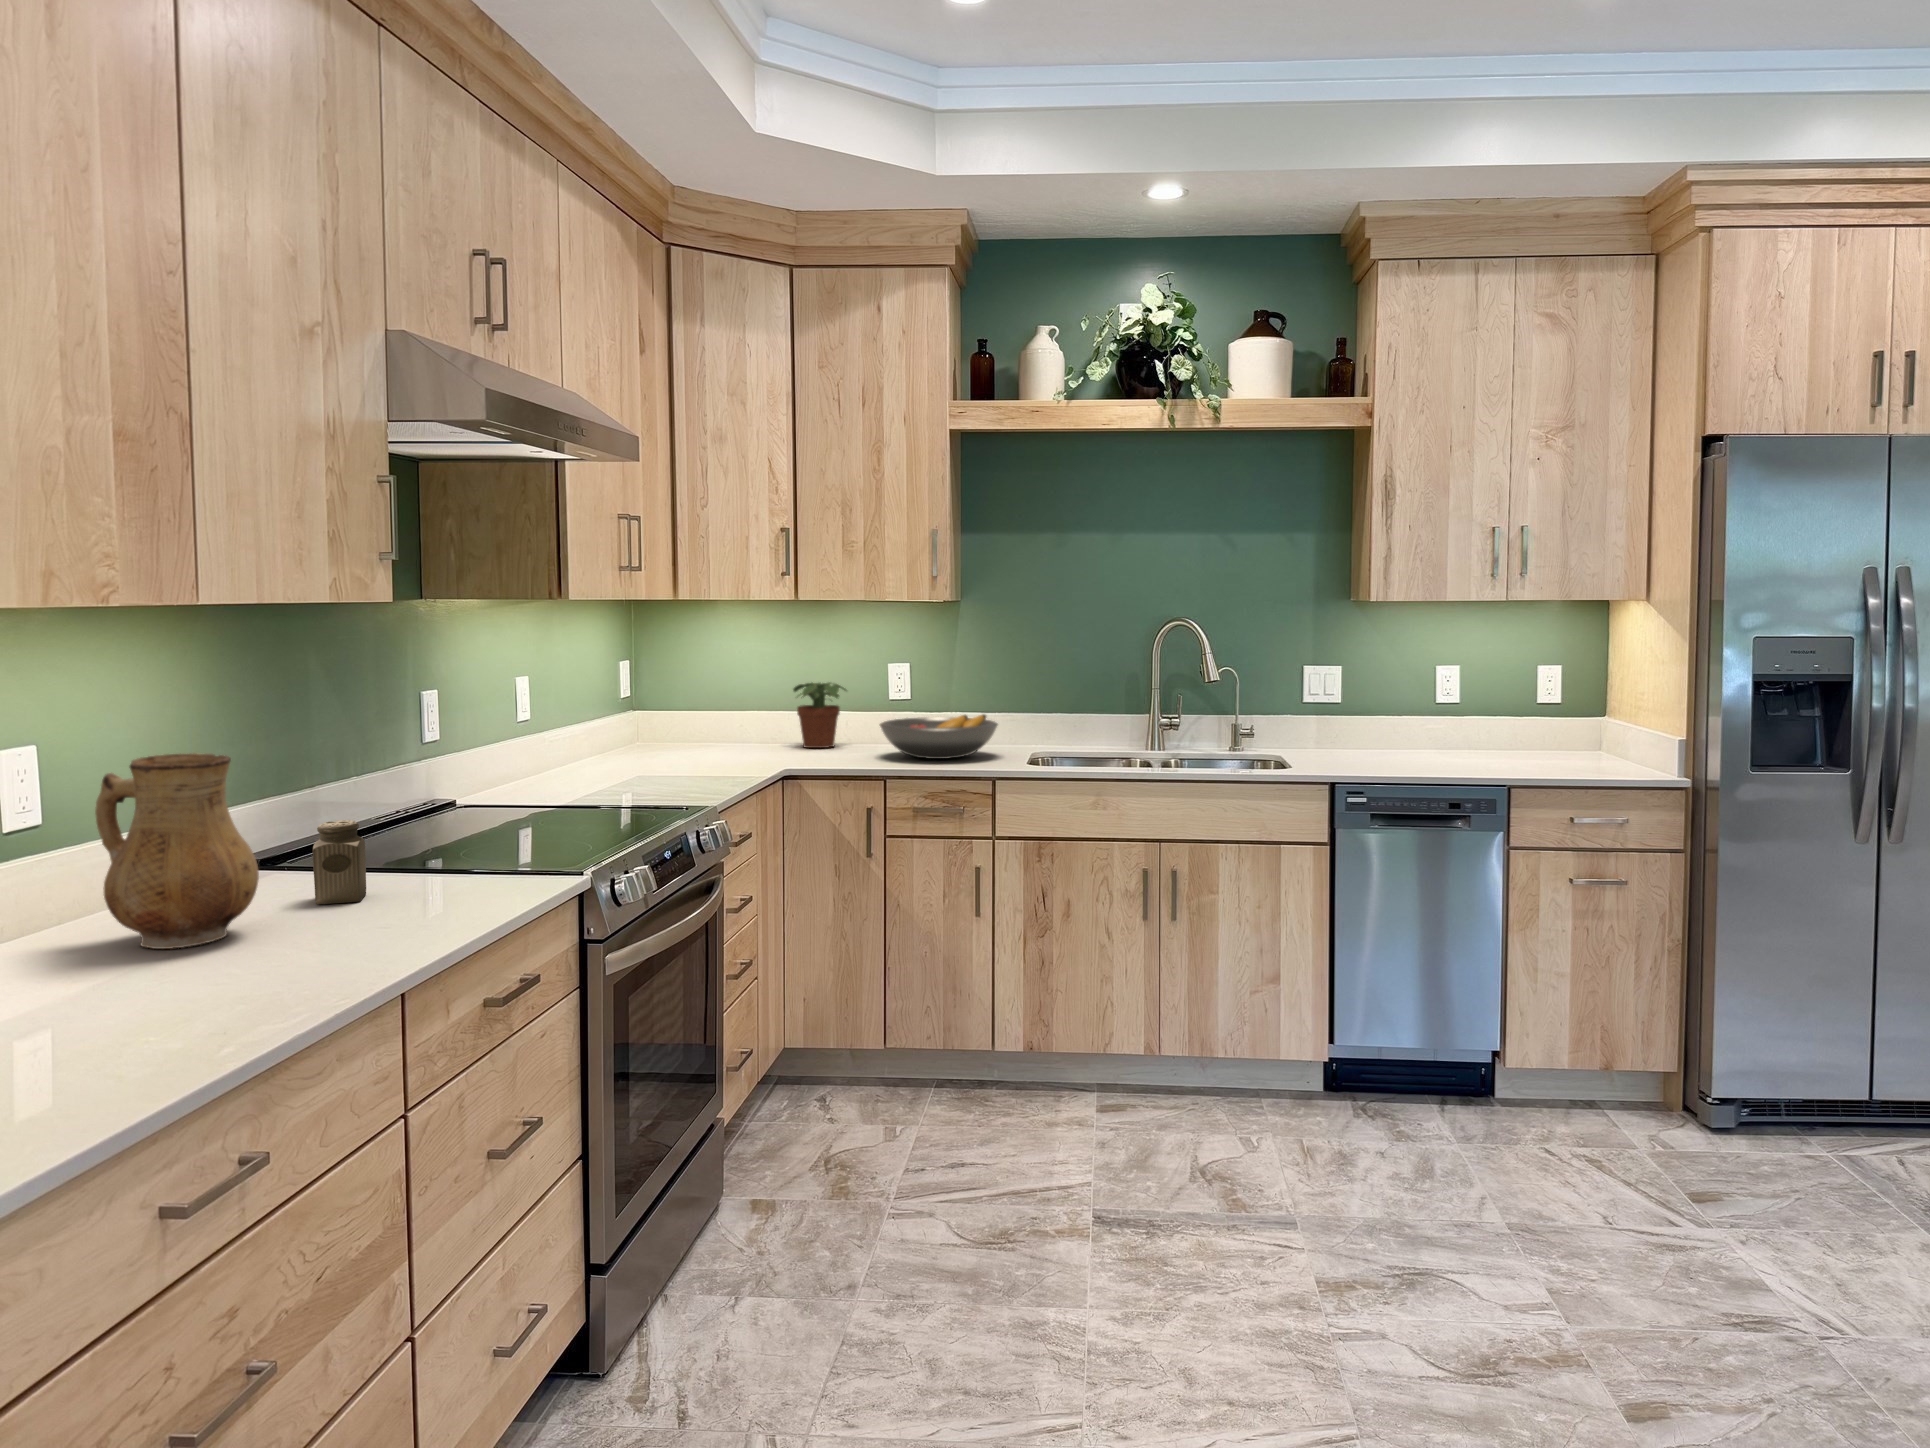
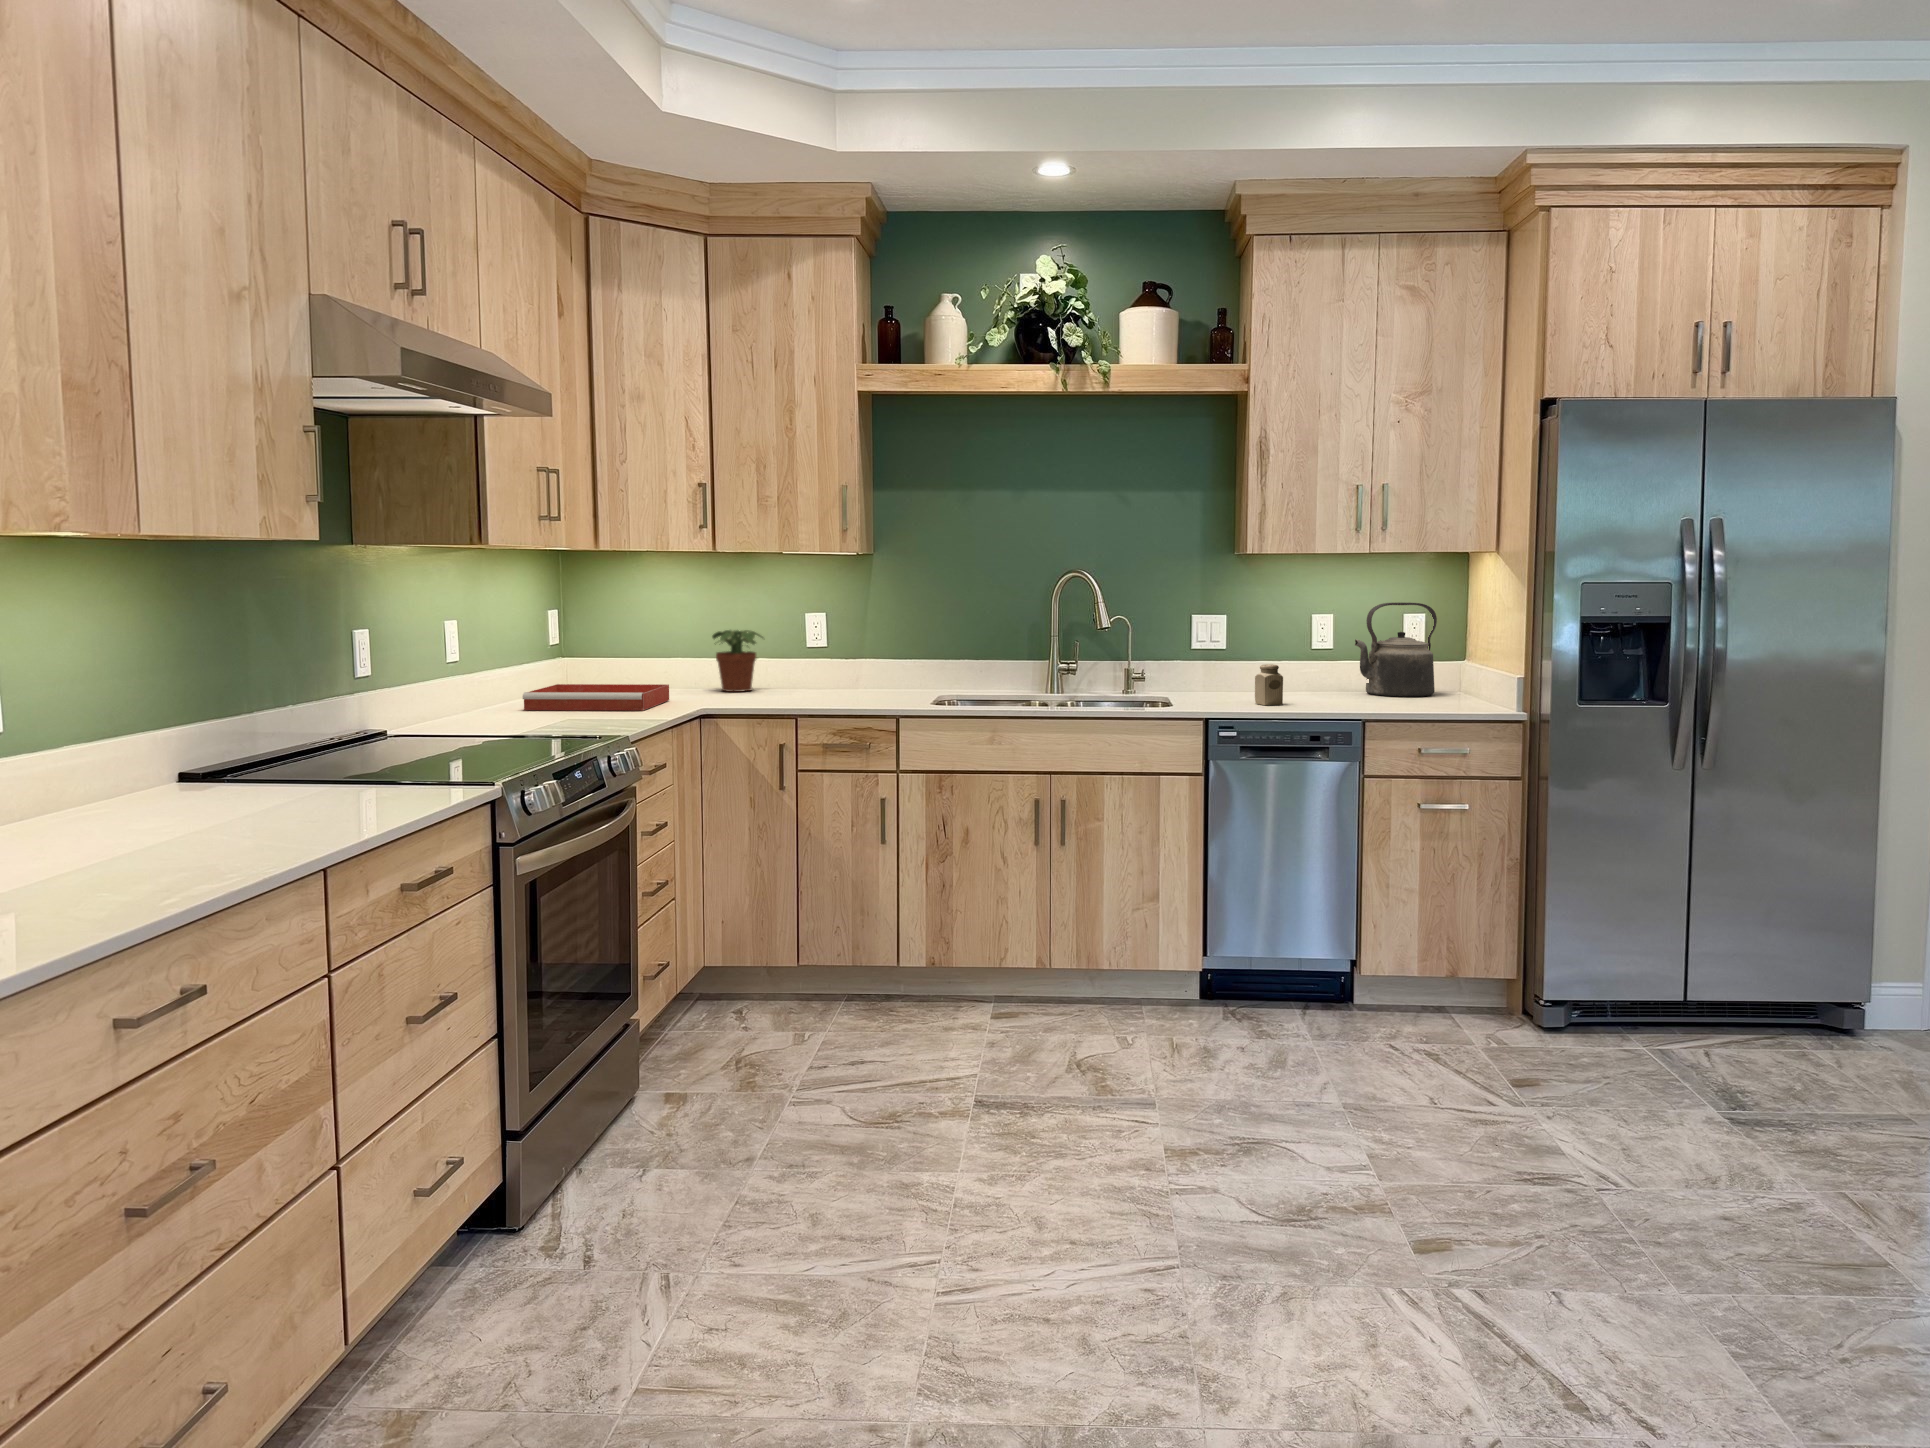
kettle: none [1481,654,1569,756] -> present [1355,602,1437,697]
fruit bowl: present [880,714,998,759] -> none [791,658,903,699]
tray: none [598,742,751,772] -> present [523,684,669,710]
ceramic pitcher: present [95,753,259,949] -> none [58,668,203,835]
salt shaker: present [313,820,366,904] -> present [1255,664,1283,705]

